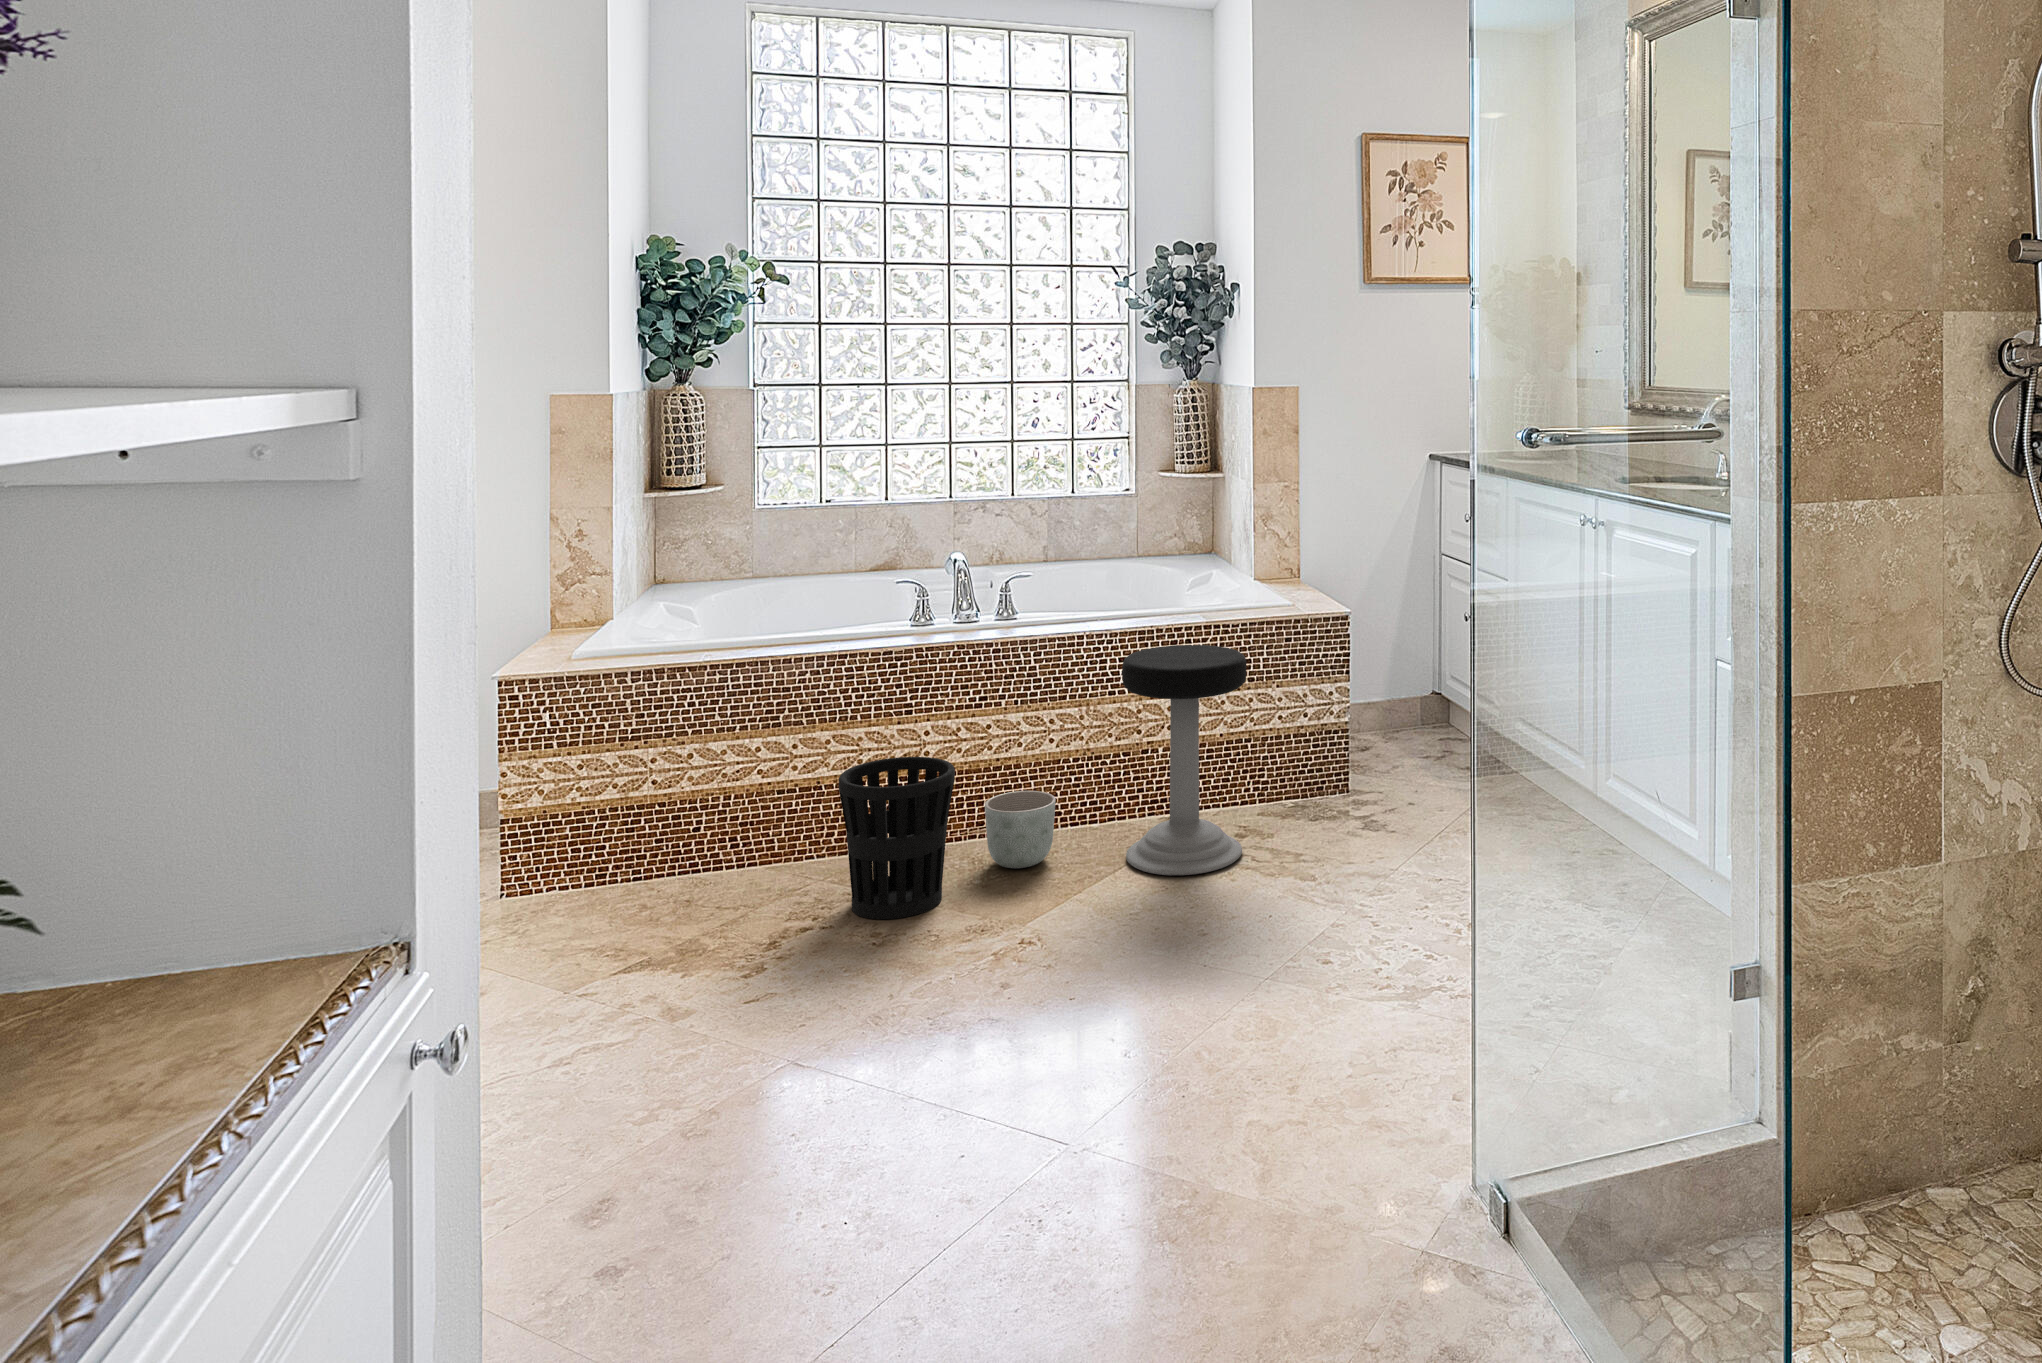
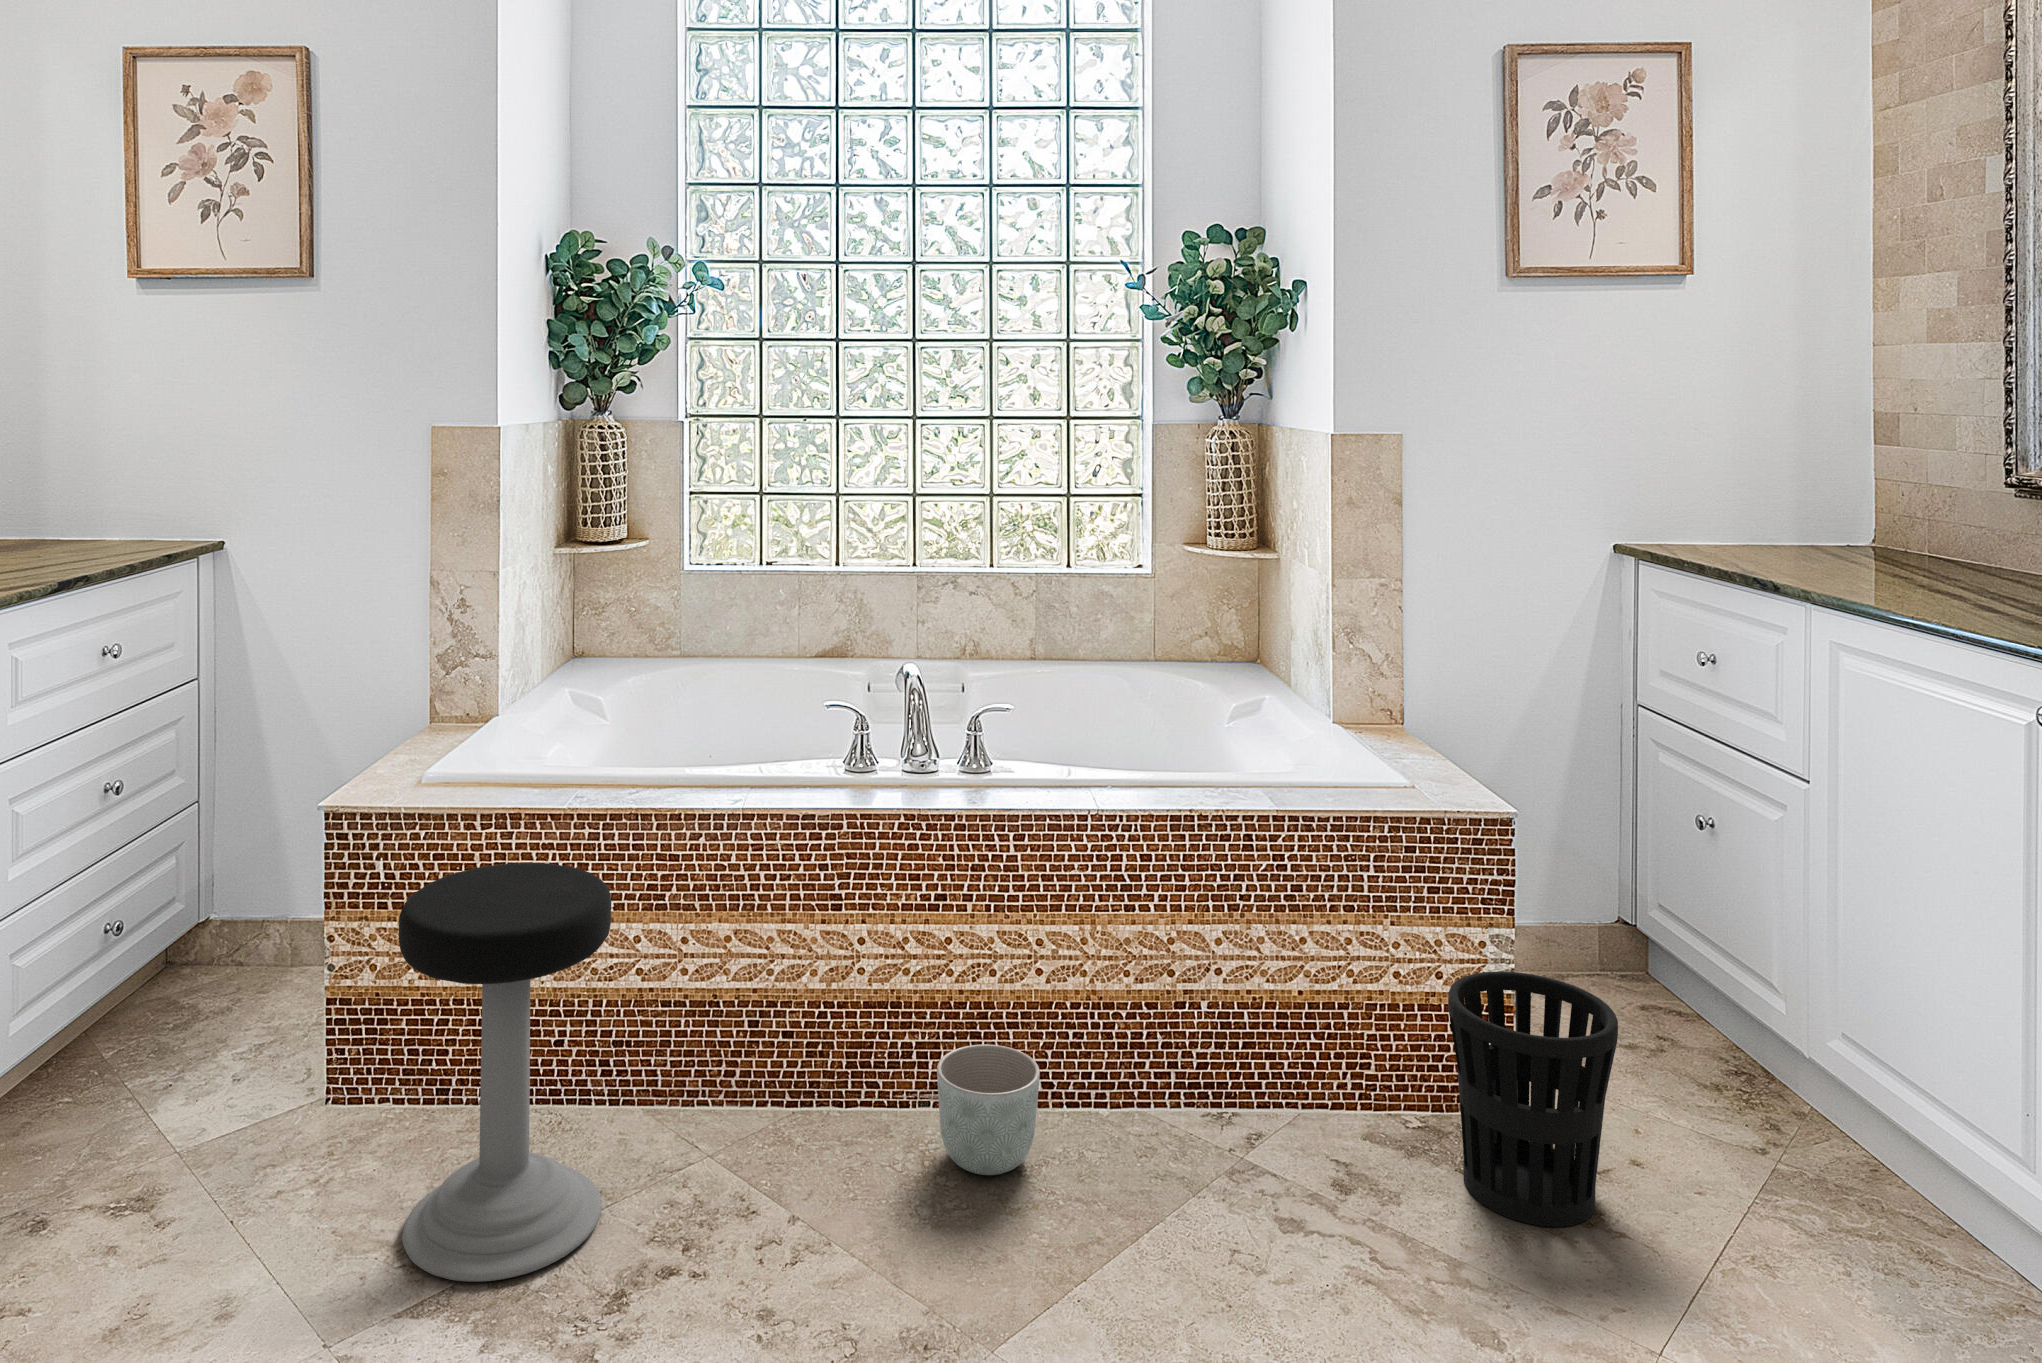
stool: present [1122,645,1246,875] -> present [399,863,611,1282]
wastebasket: present [839,757,955,919] -> present [1448,971,1618,1227]

